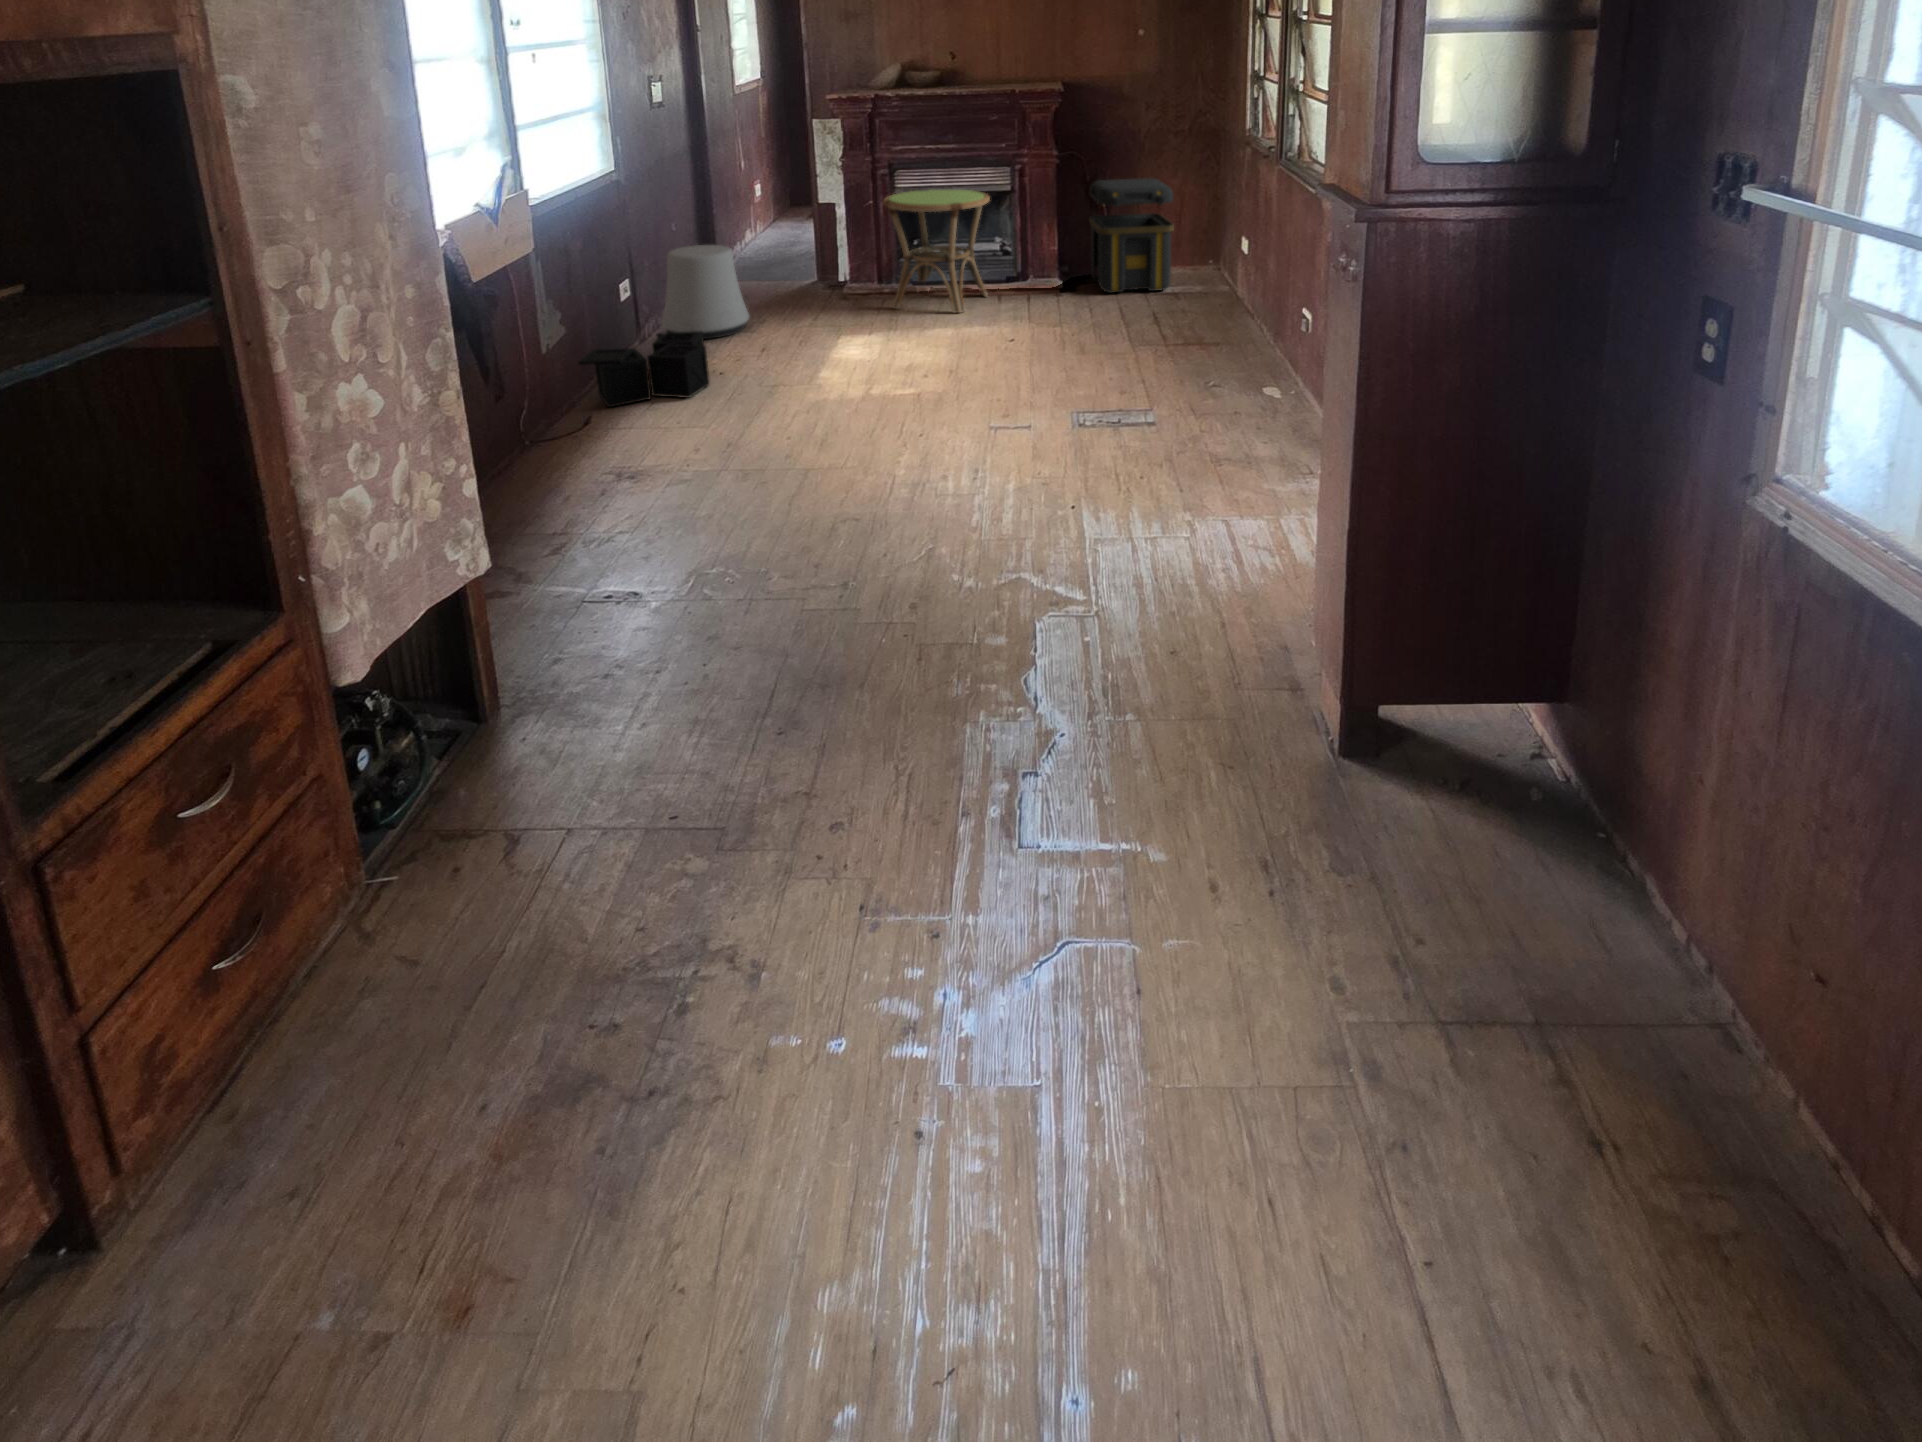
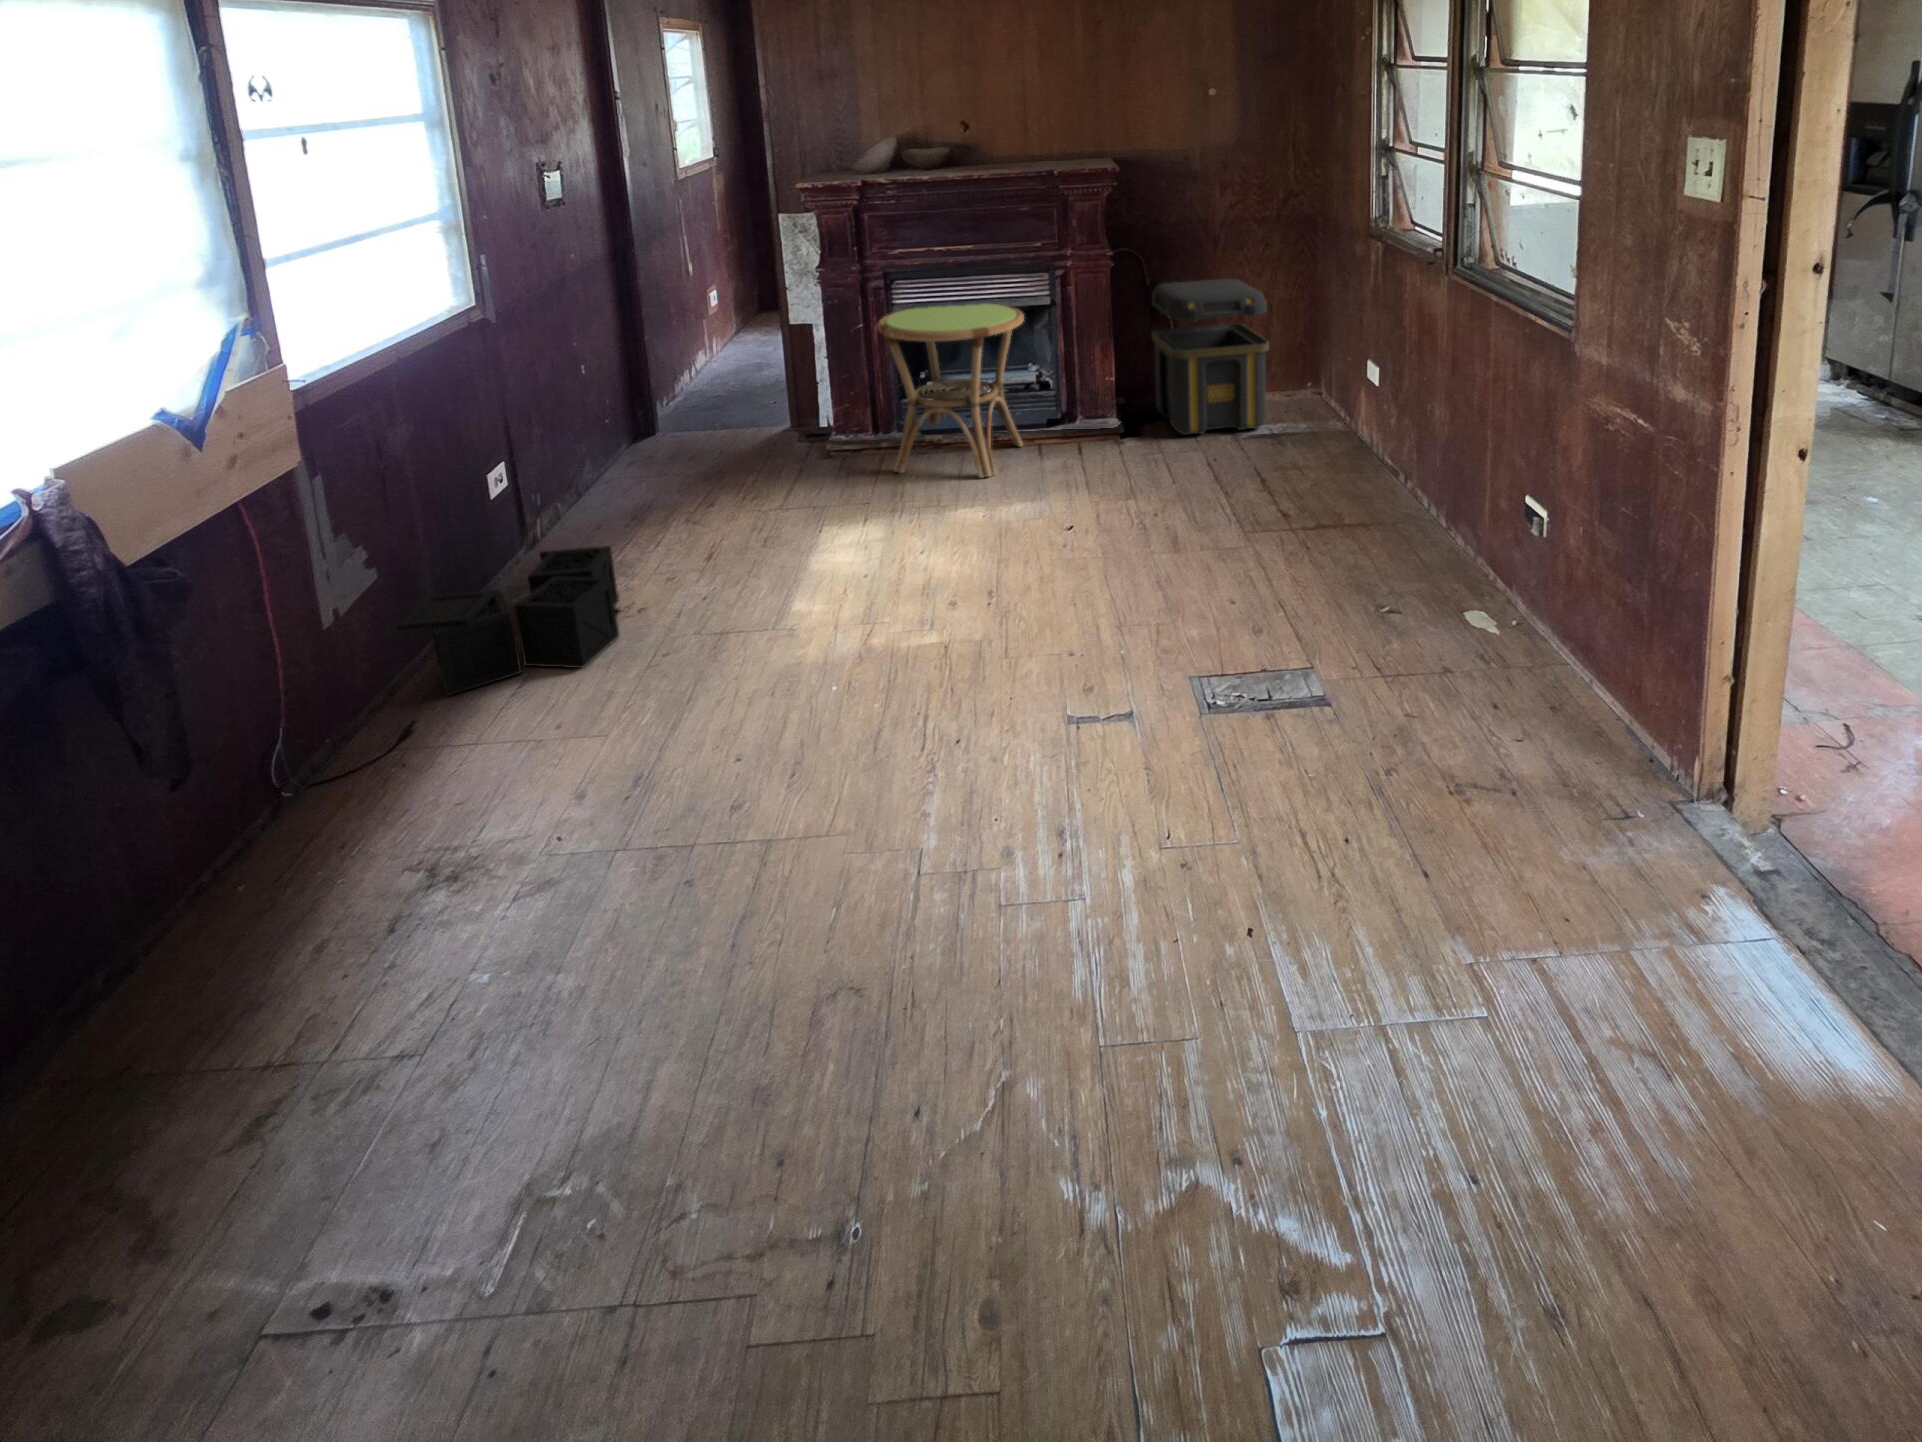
stool: present [662,245,749,339] -> none [560,398,691,541]

